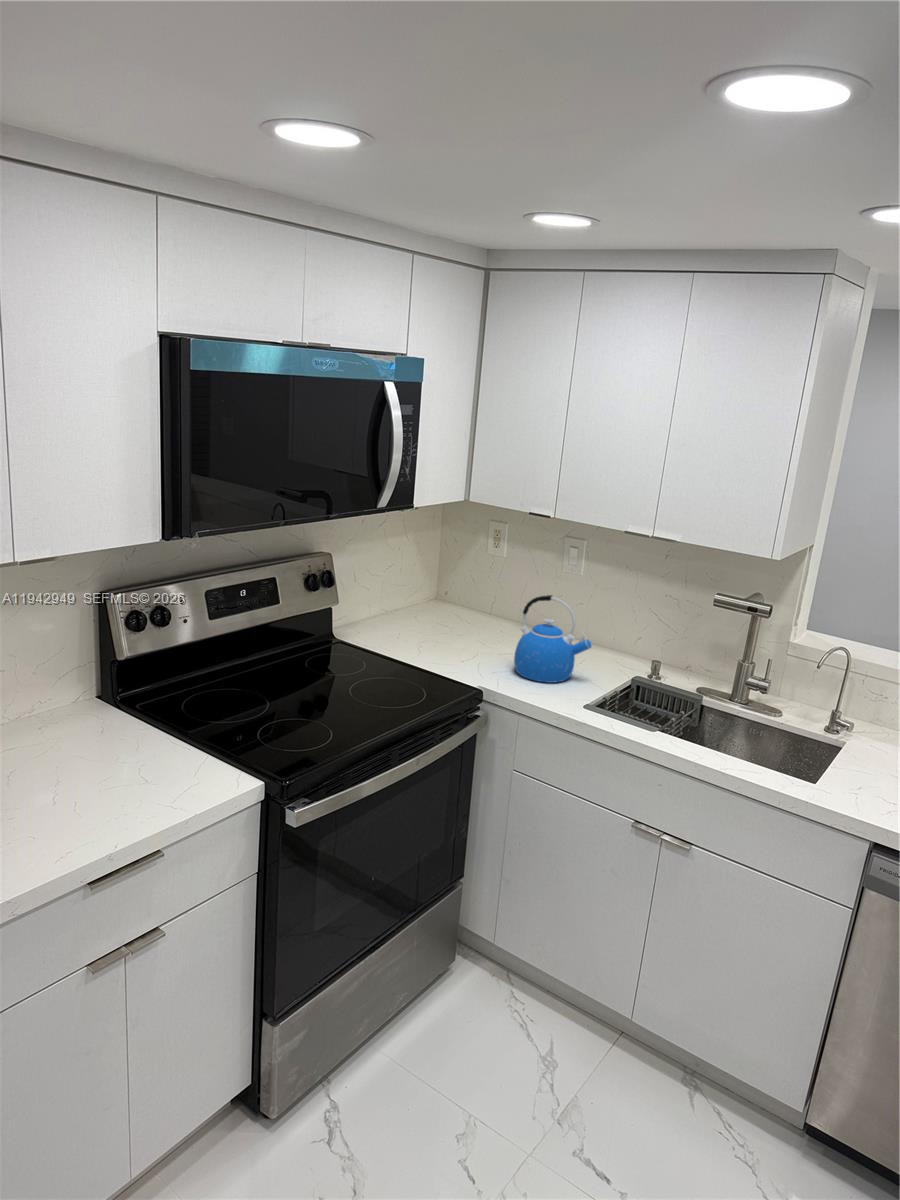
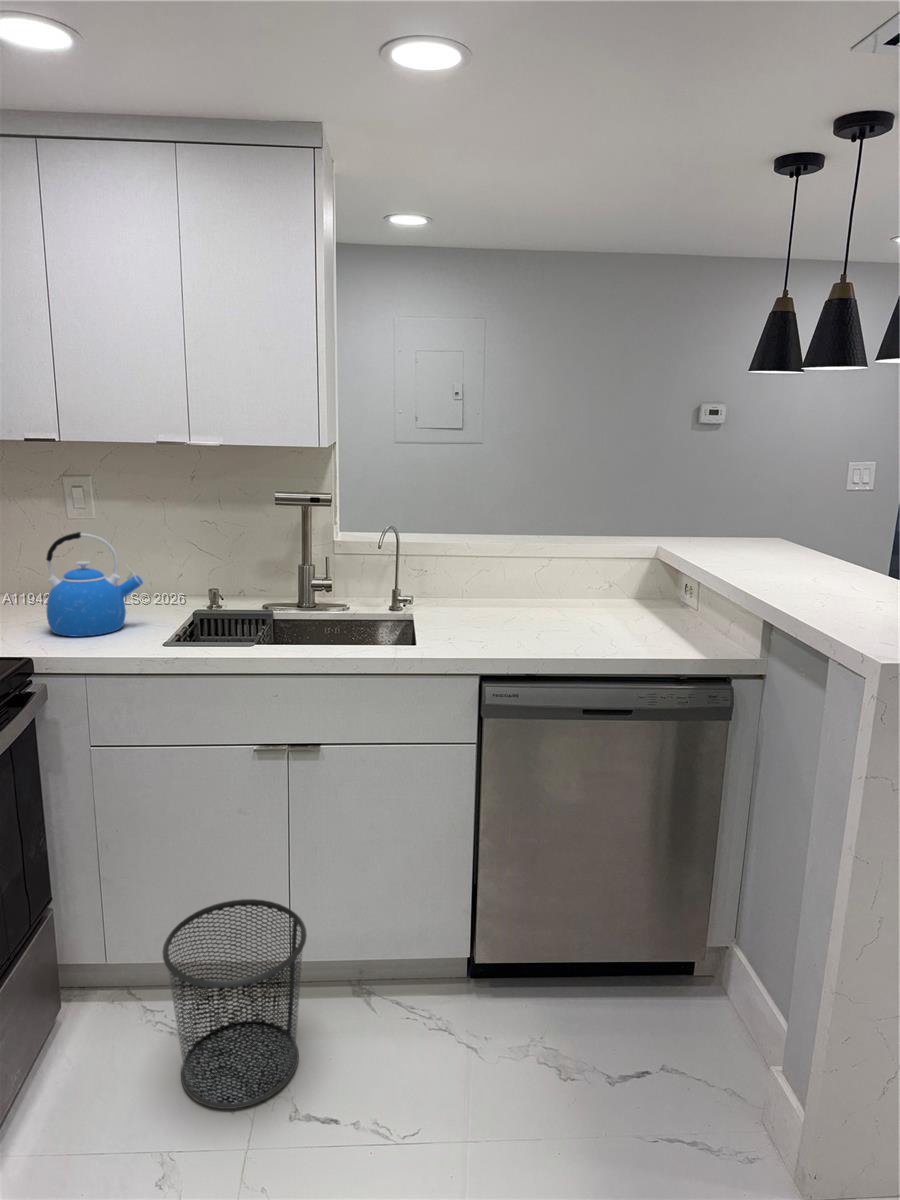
waste bin: none [509,940,634,1125] -> present [163,899,307,1109]

